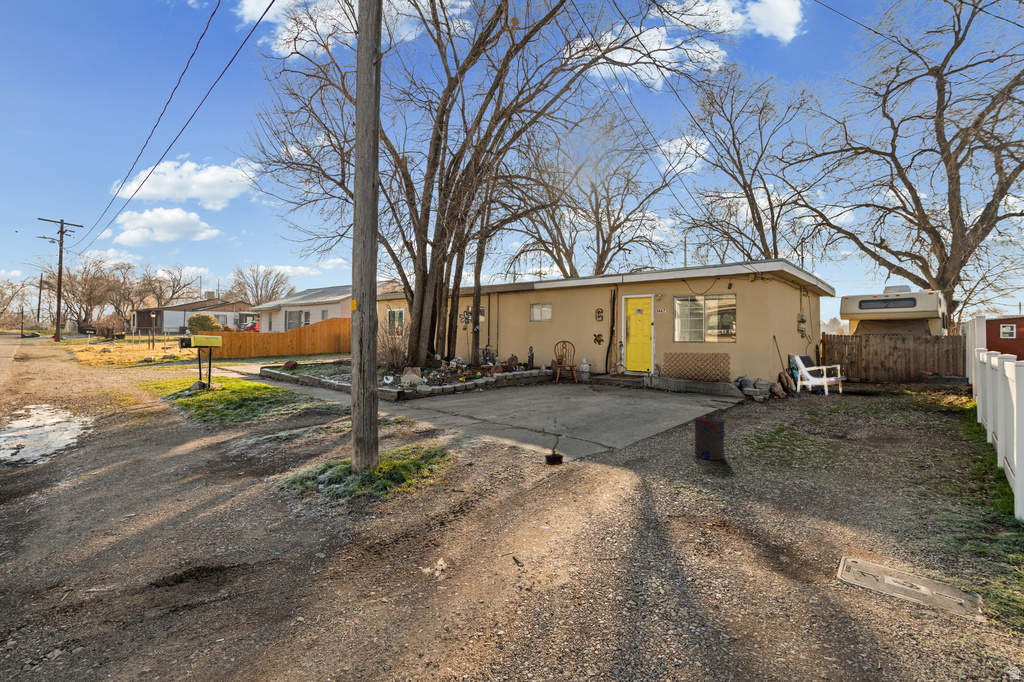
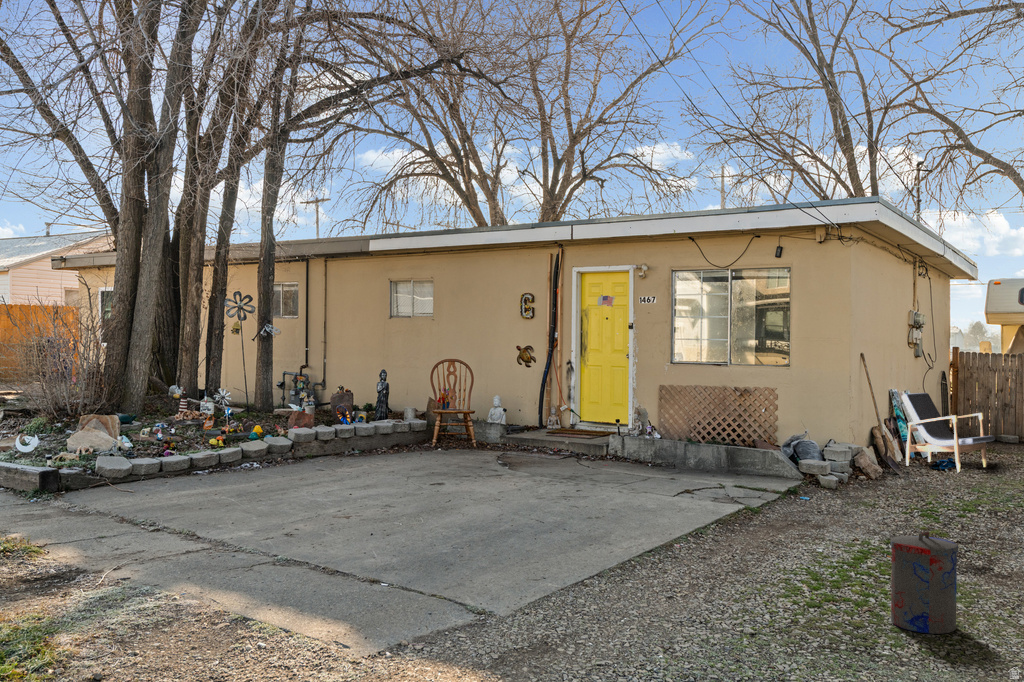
trash can: present [694,414,725,460] -> present [890,531,958,634]
potted plant: present [543,420,574,465] -> none [317,545,408,656]

